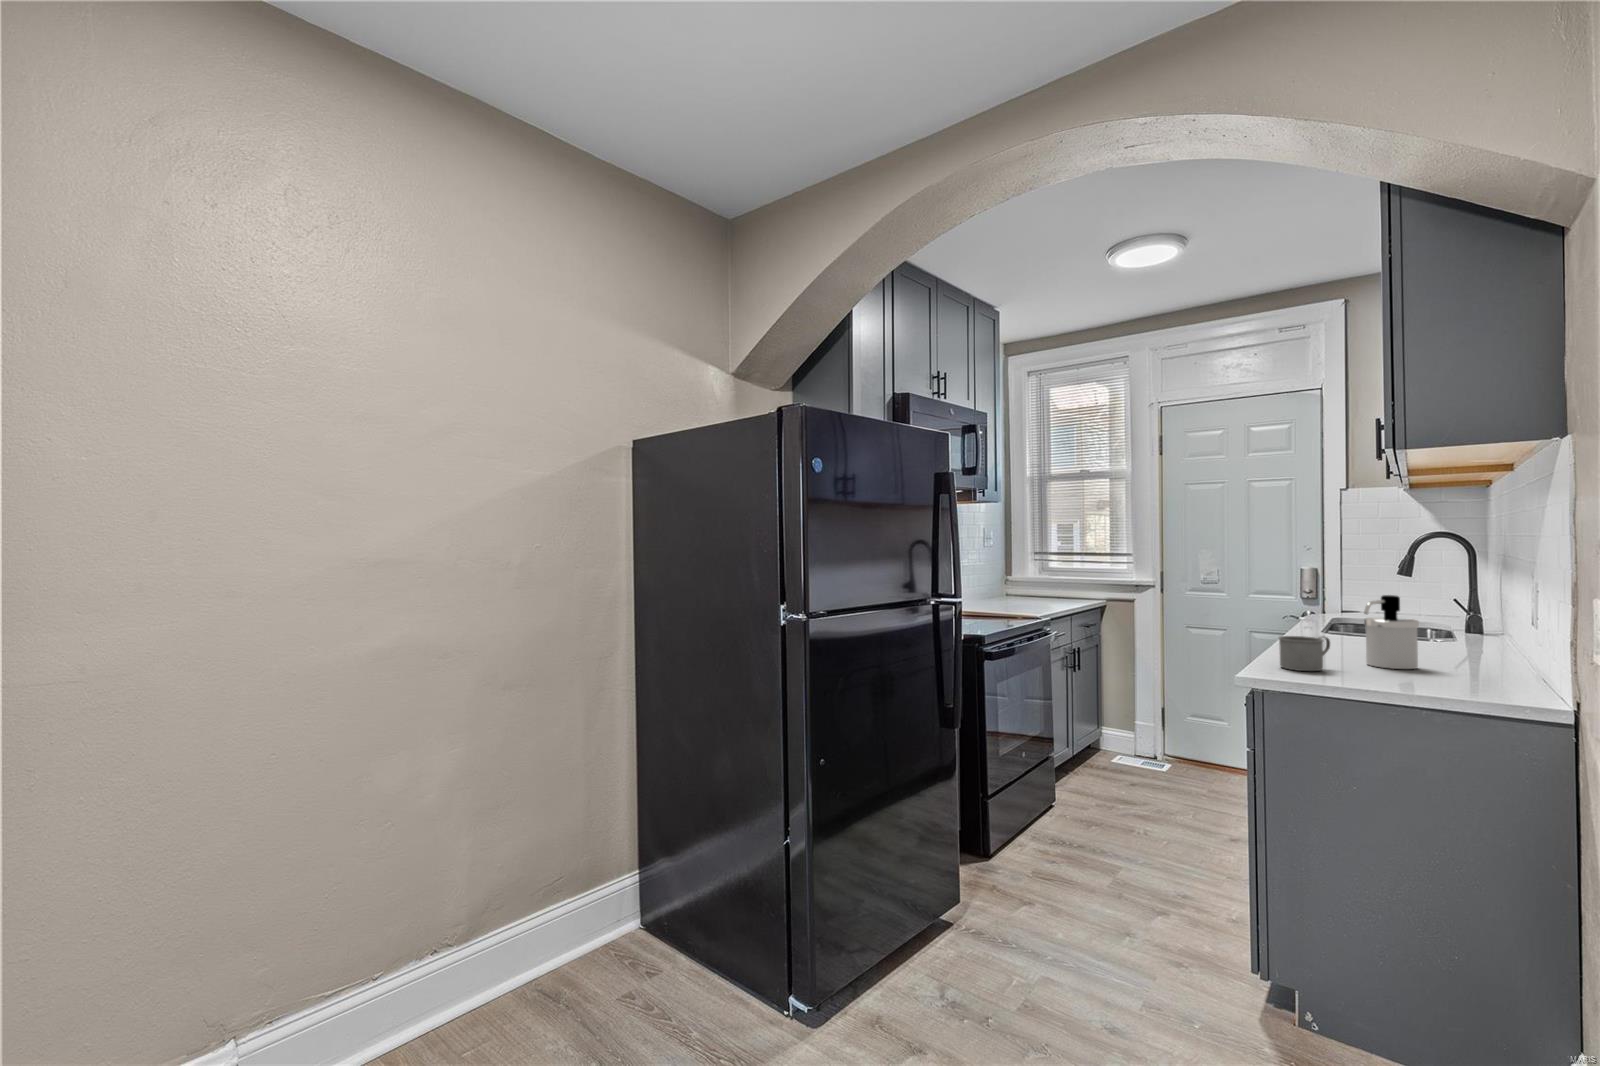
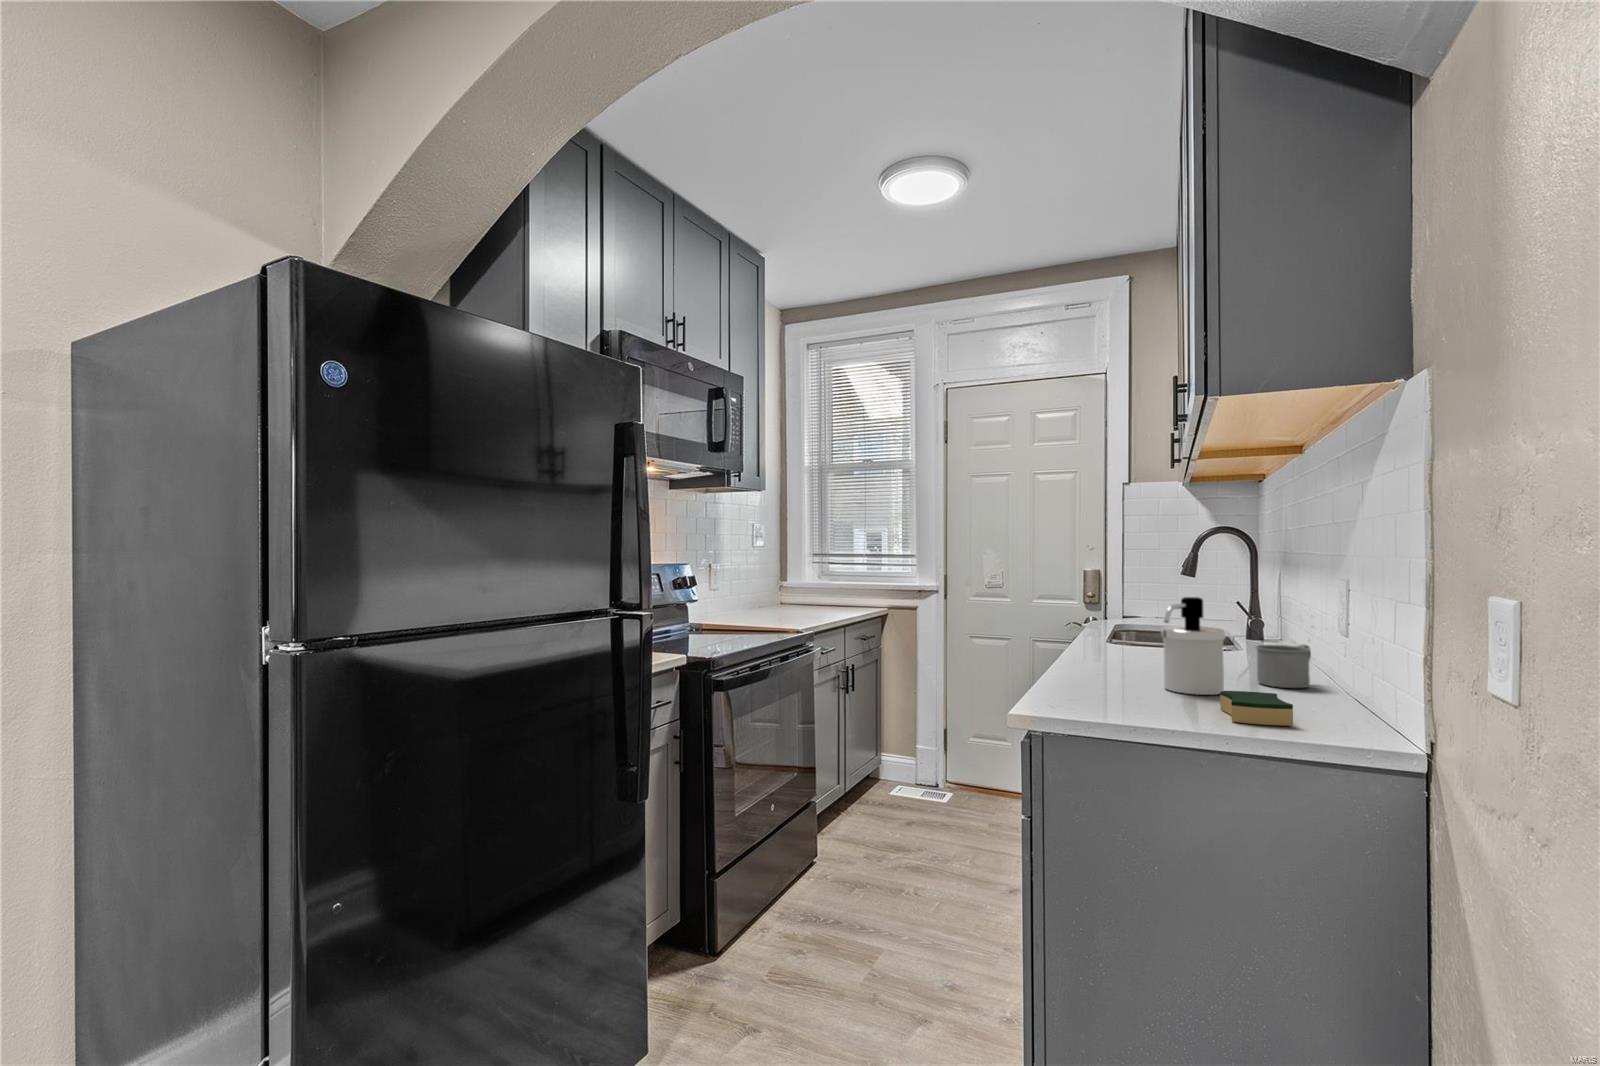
mug: present [1279,636,1330,671] -> present [1256,644,1311,688]
sponge: none [1409,664,1466,688] -> present [1220,691,1293,726]

